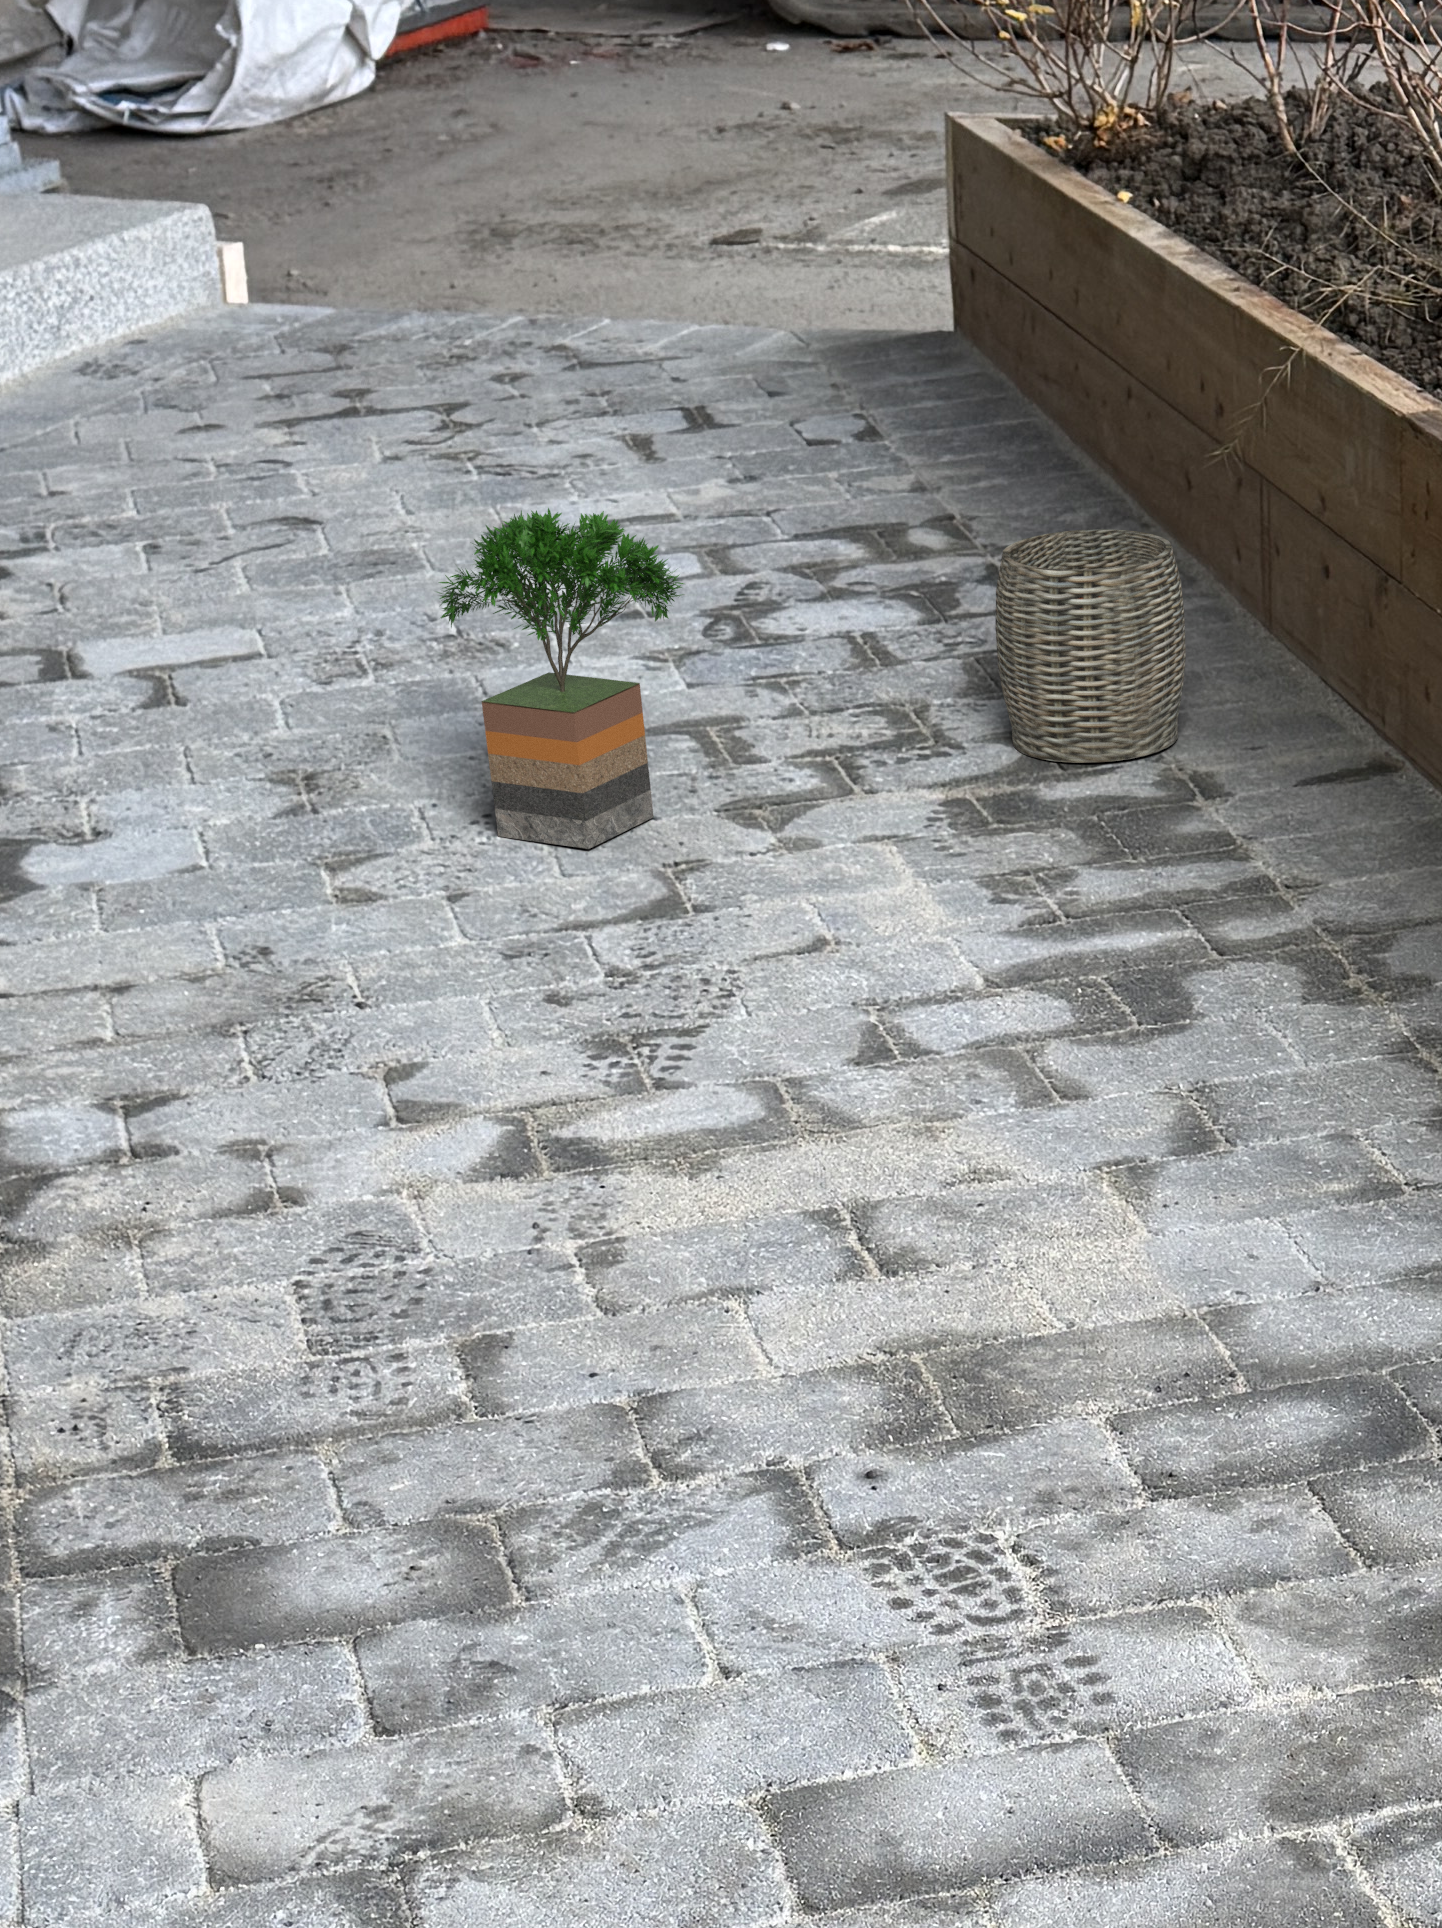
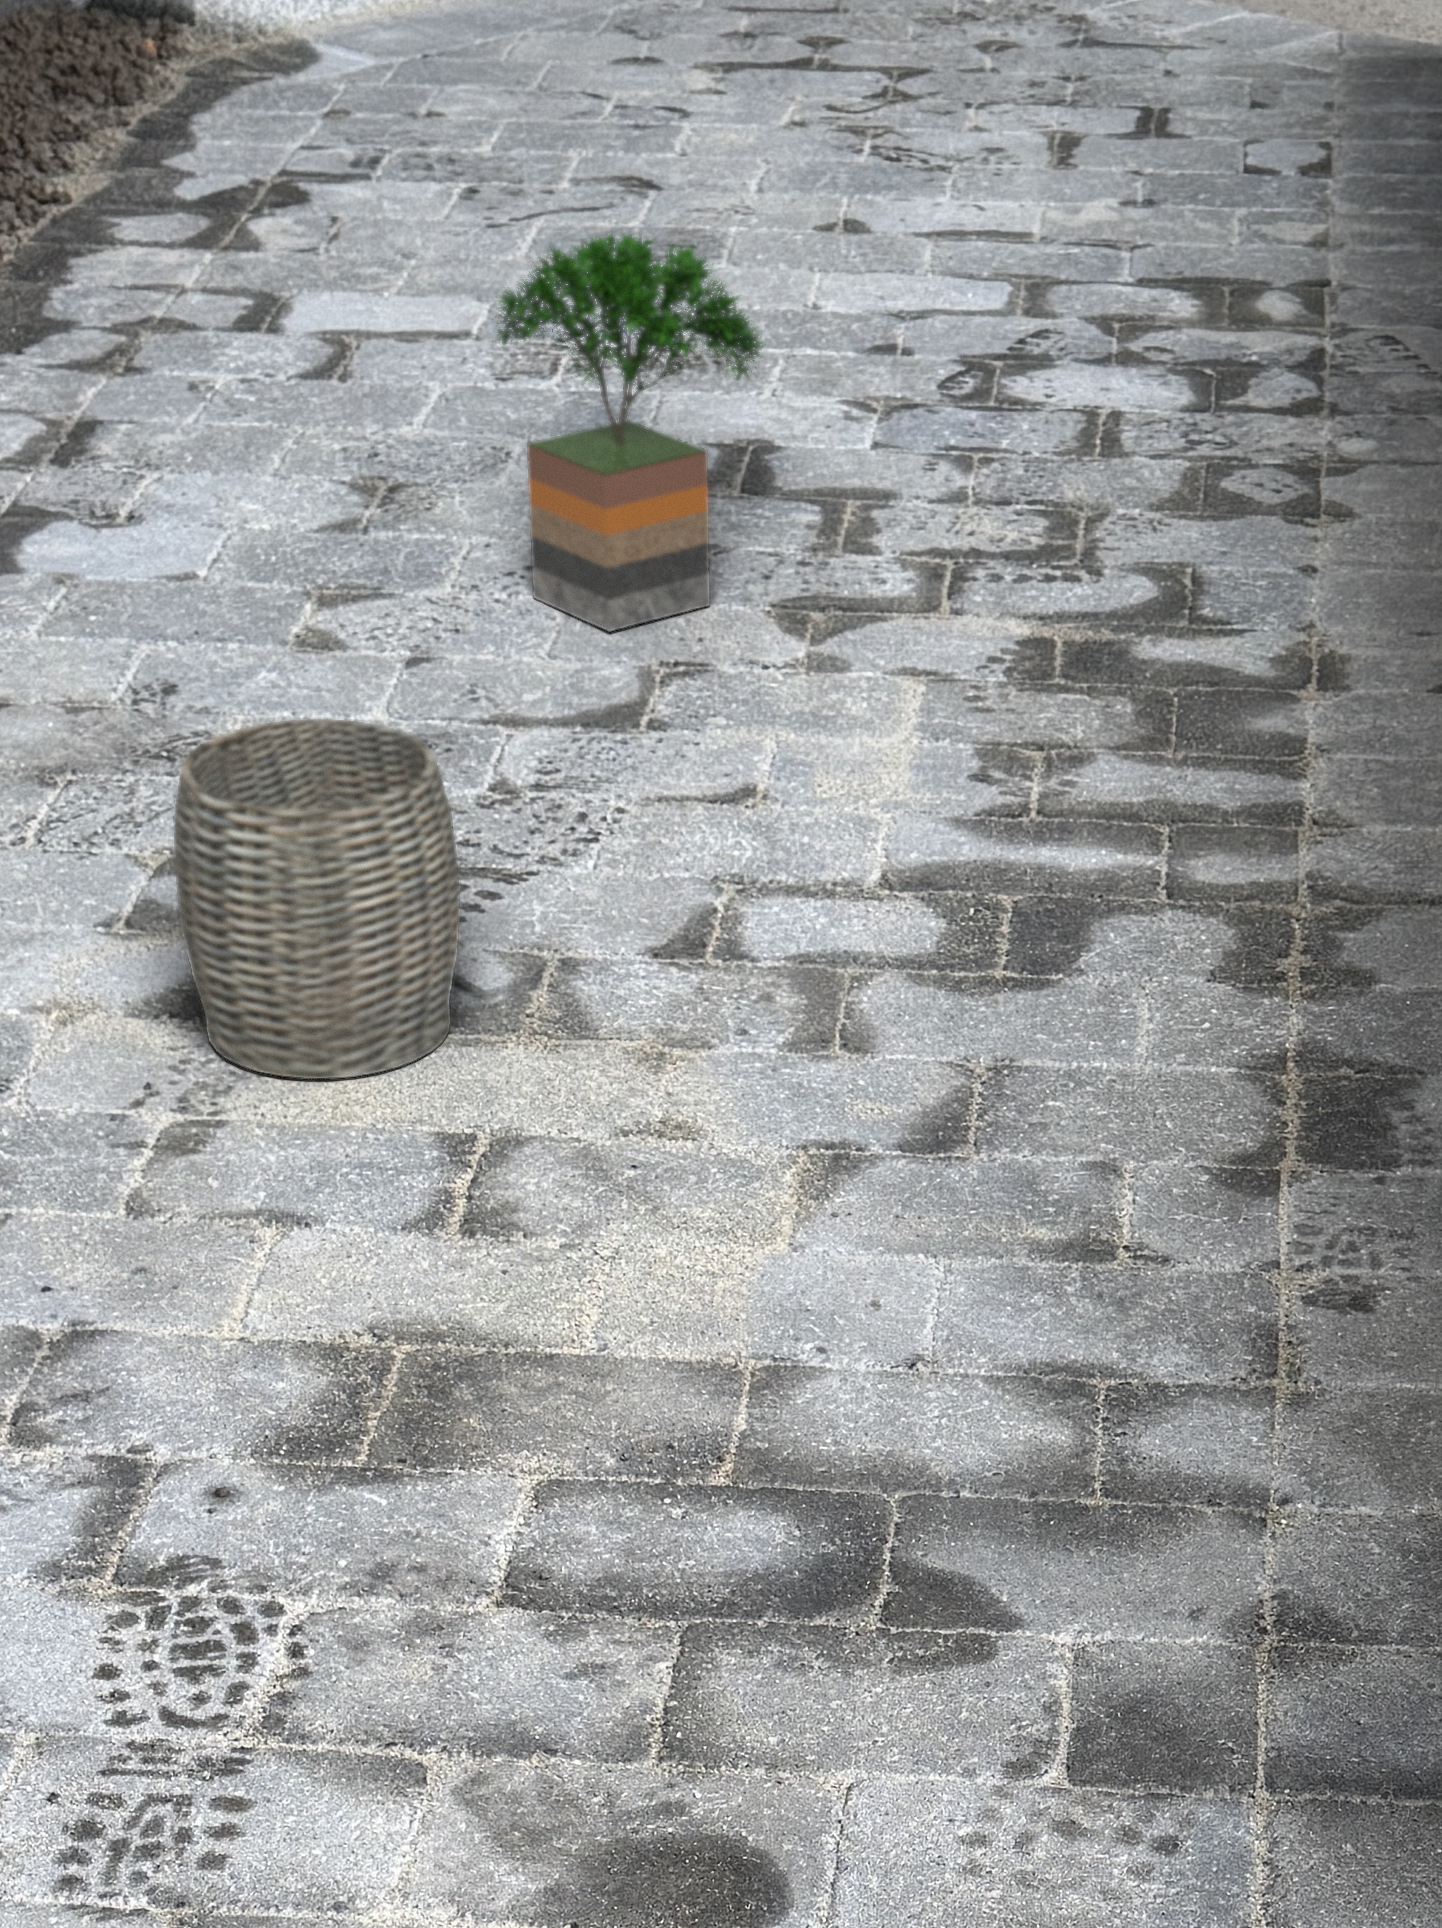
woven basket: present [995,529,1186,763] -> present [174,719,460,1079]

